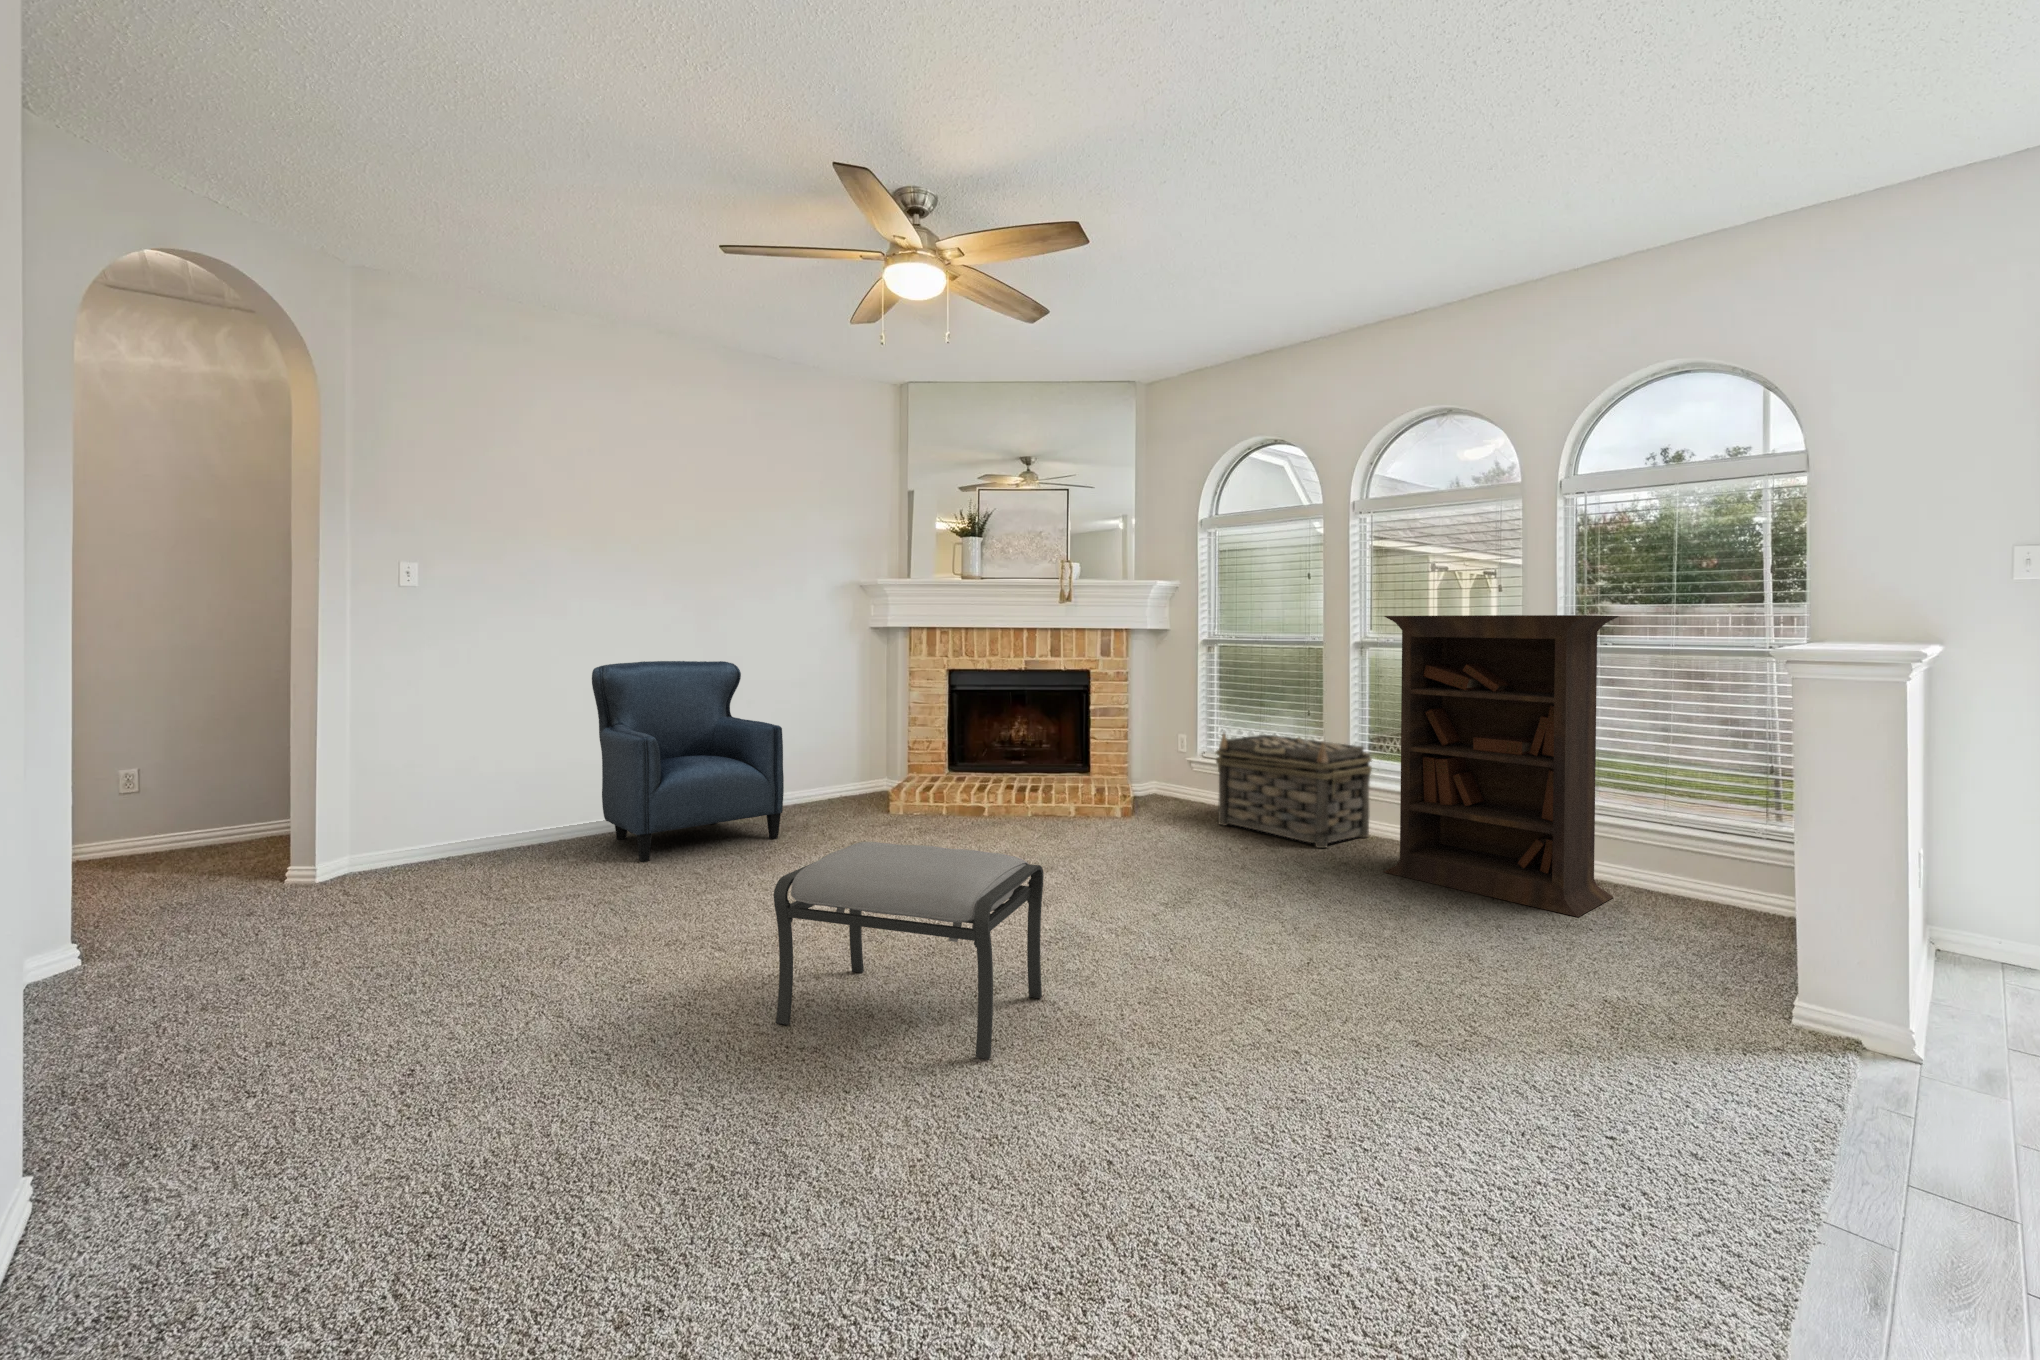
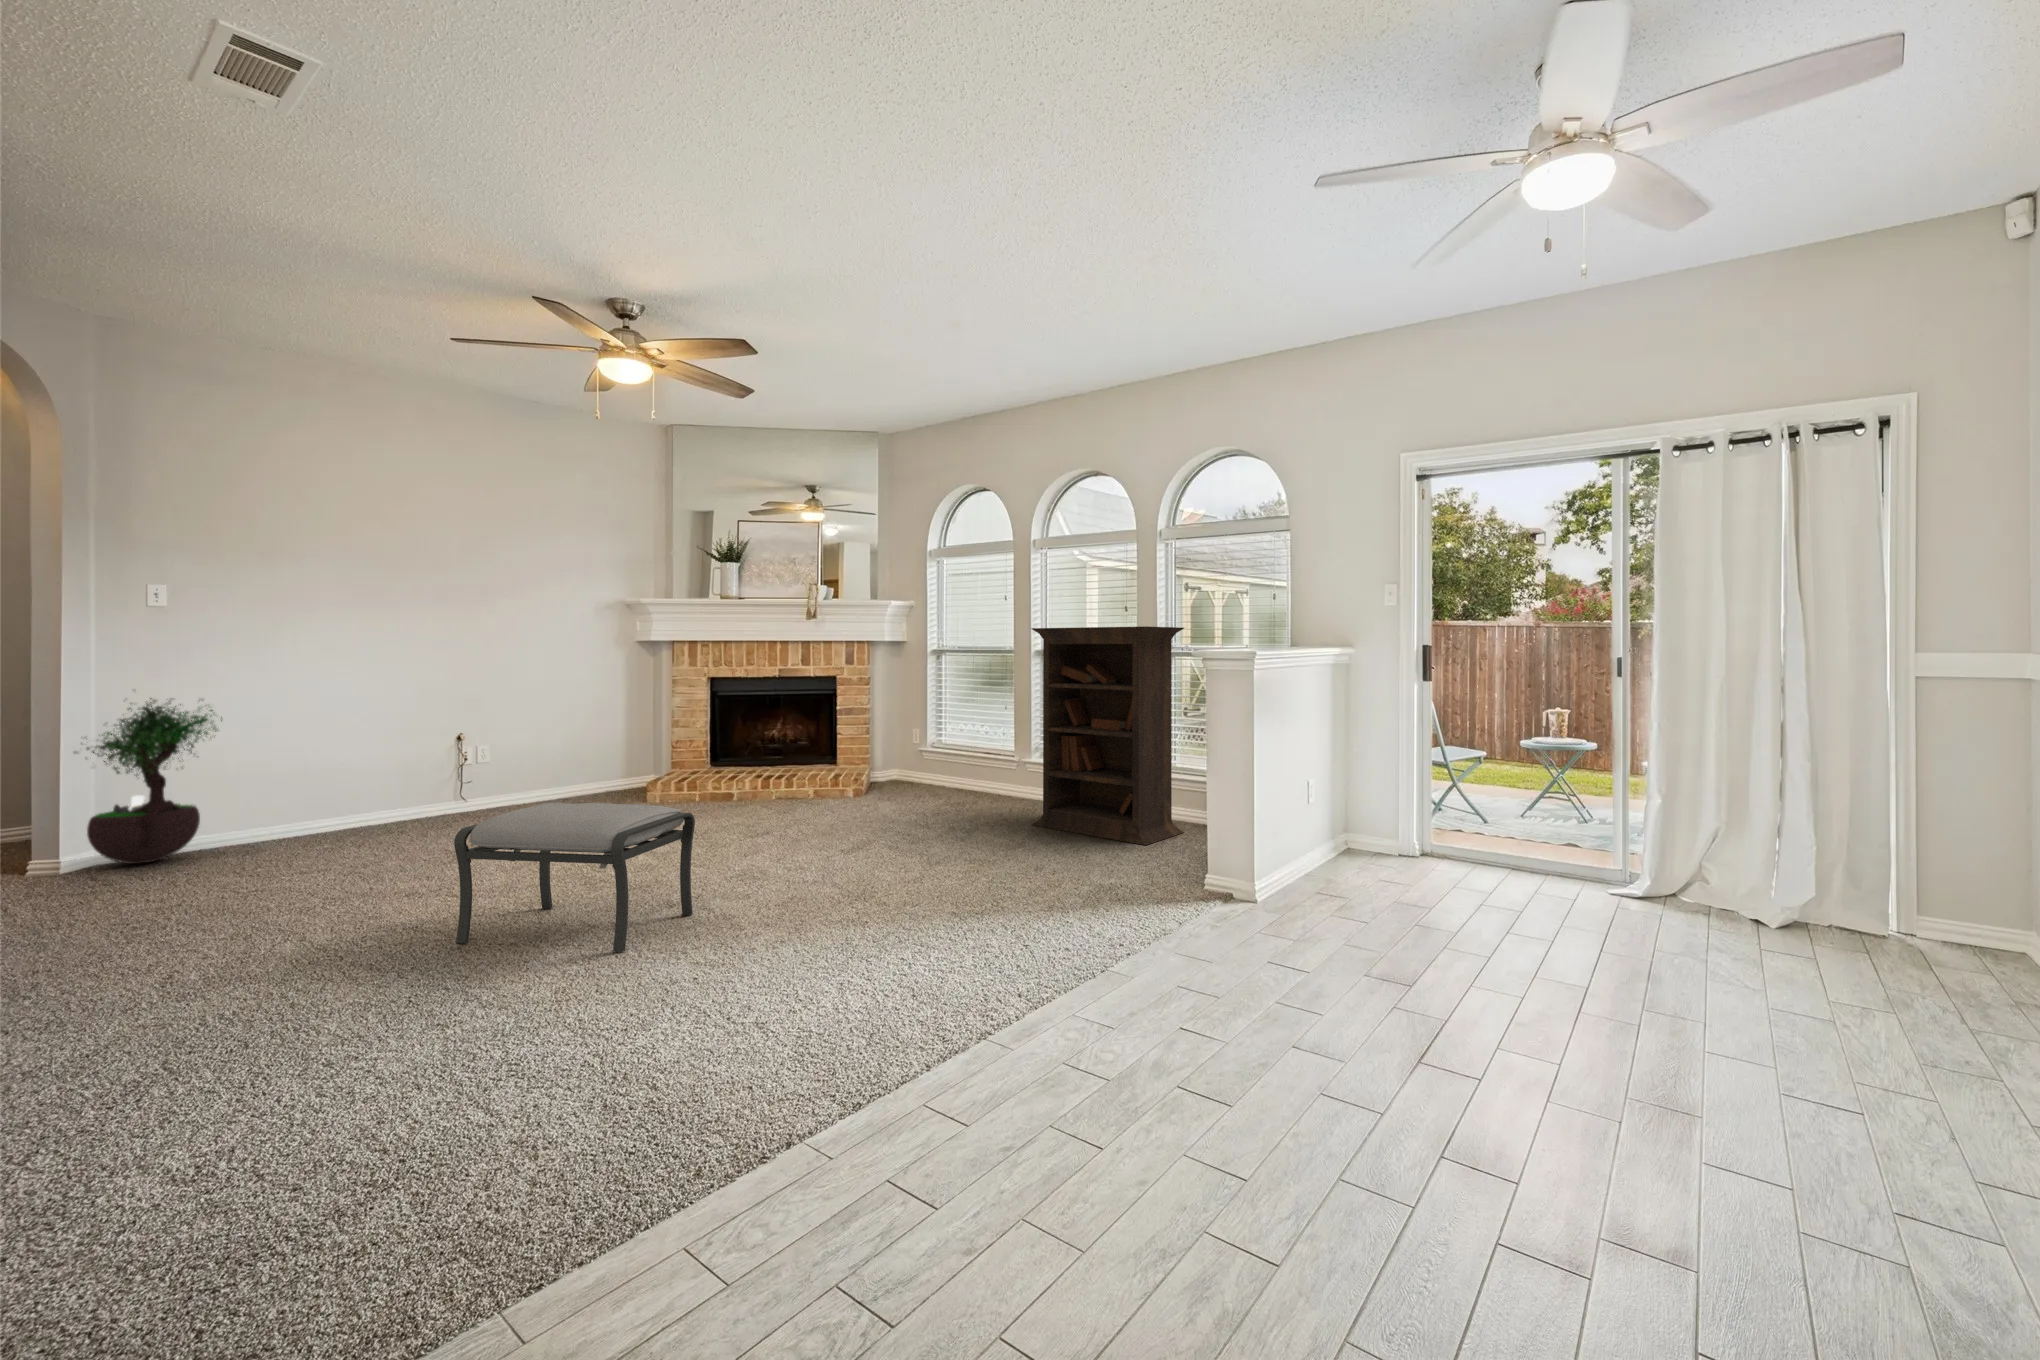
armchair: present [592,661,784,862] -> none [339,670,533,846]
potted tree: none [356,683,489,872] -> present [74,698,222,864]
basket: present [1216,733,1372,848] -> none [927,722,1045,811]

